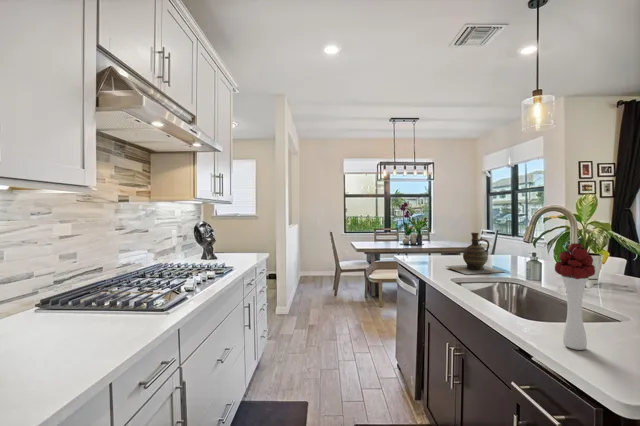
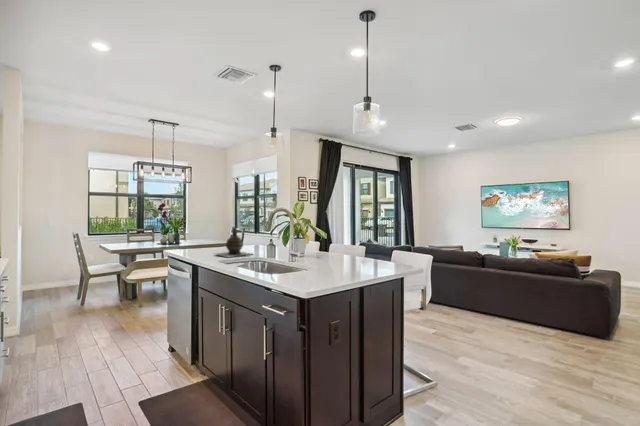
flower bouquet: present [555,243,595,350] -> none [282,227,298,281]

